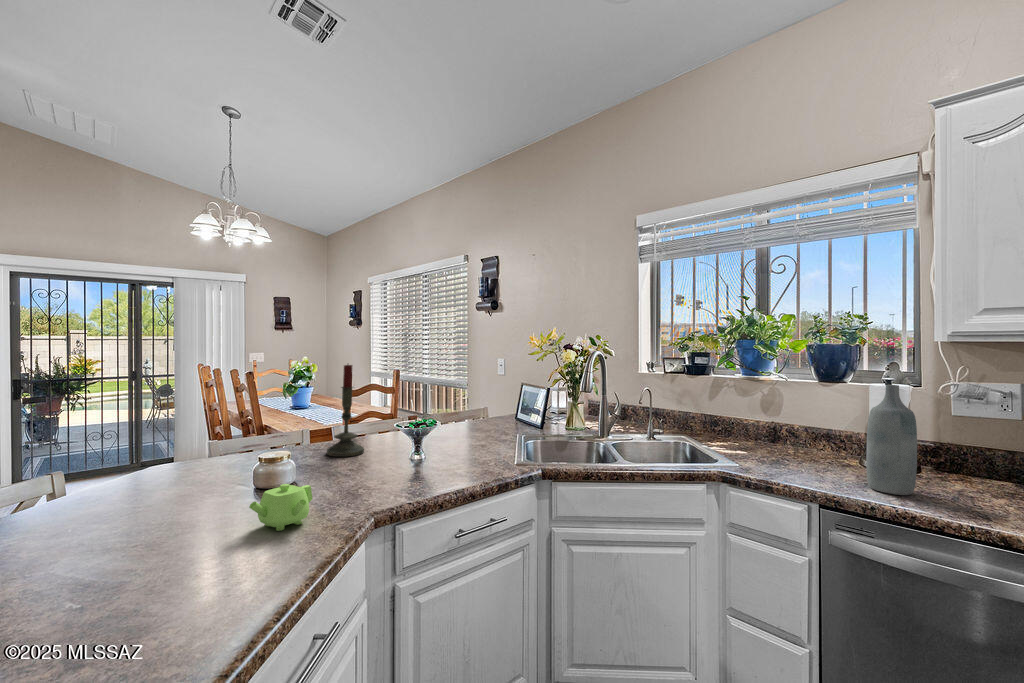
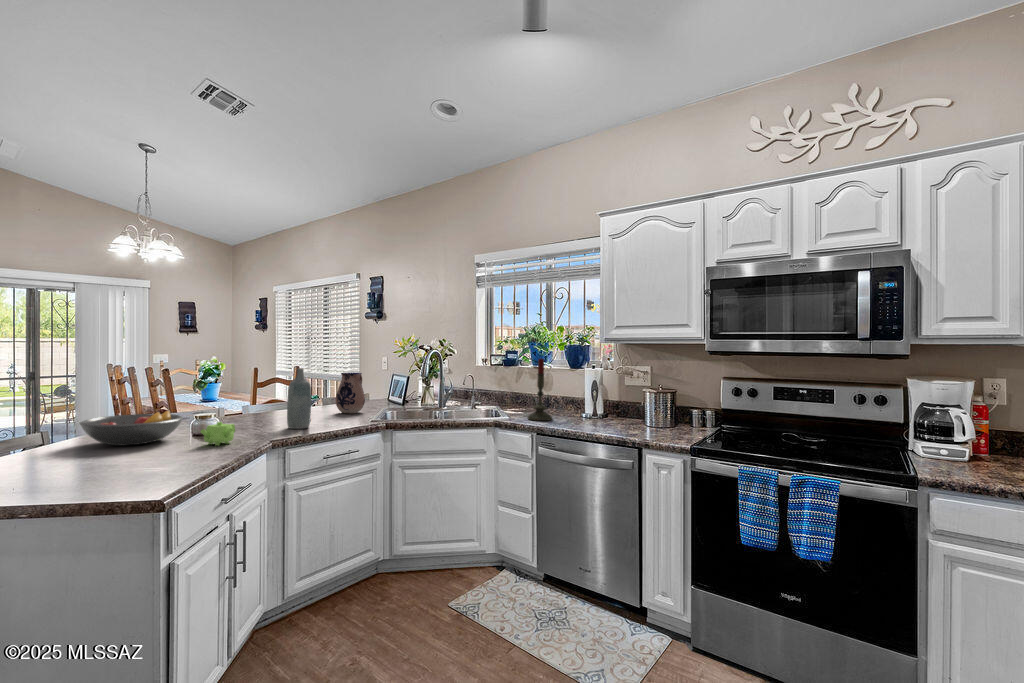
candle: present [327,365,364,457] -> present [528,358,552,421]
ceramic pitcher: none [456,383,496,443] -> present [336,372,365,413]
bottle: present [866,385,917,495] -> present [287,368,311,429]
fruit bowl: none [52,454,233,524] -> present [80,410,183,445]

